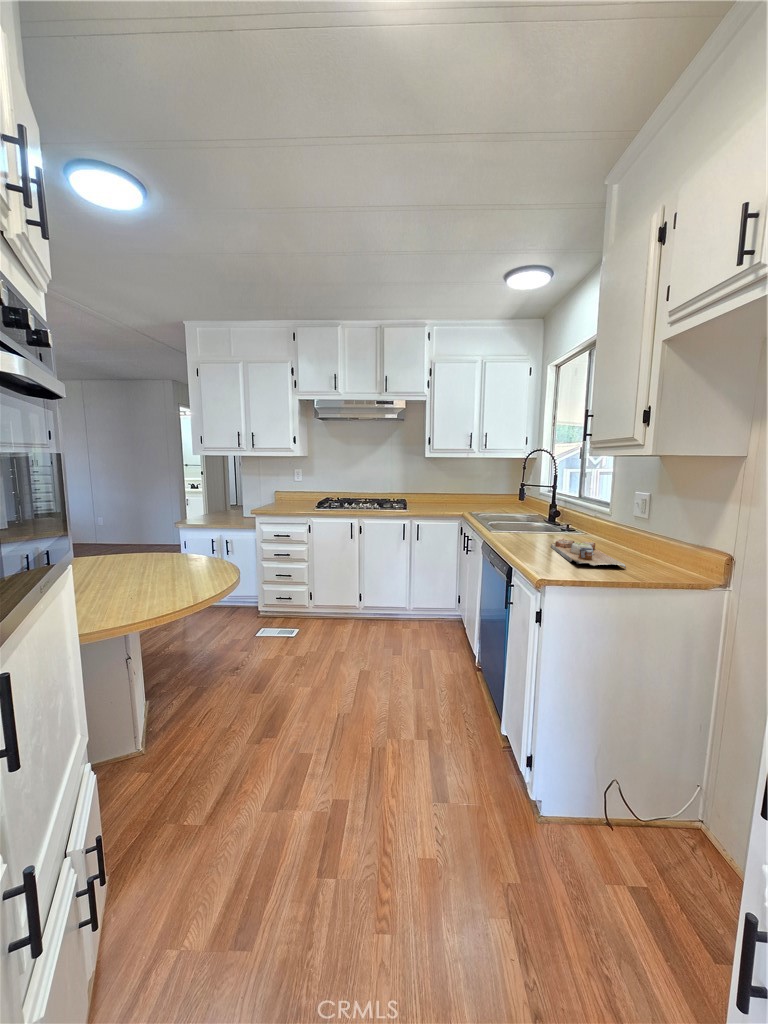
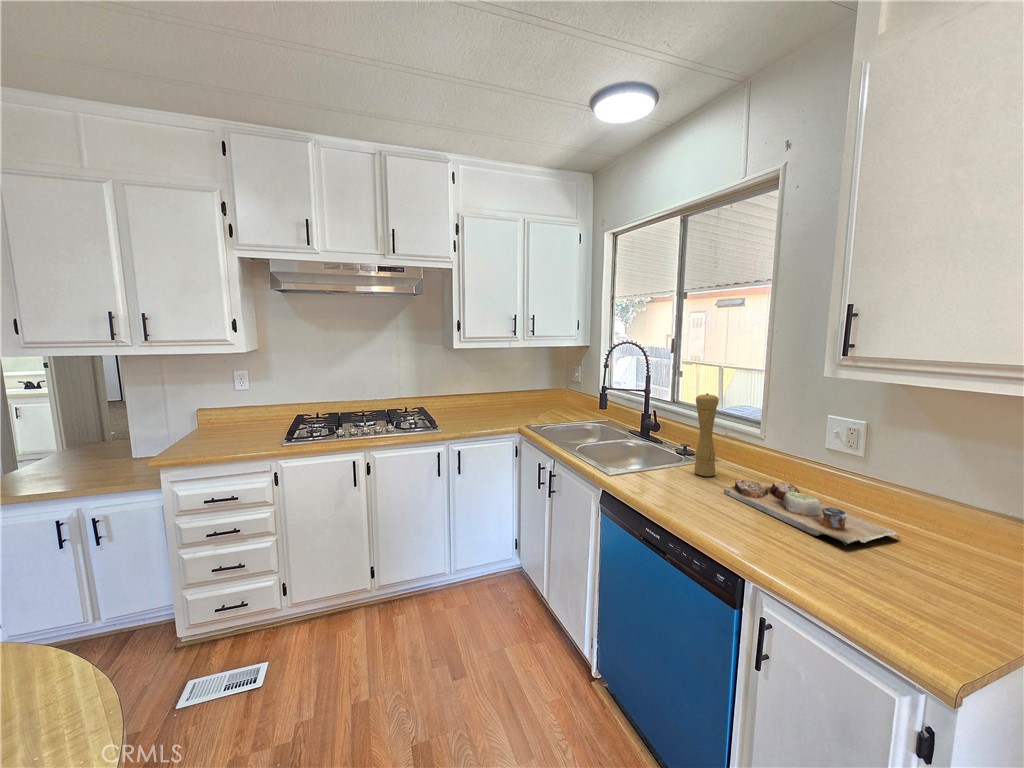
pepper mill: none [548,483,567,541] -> present [694,393,719,476]

